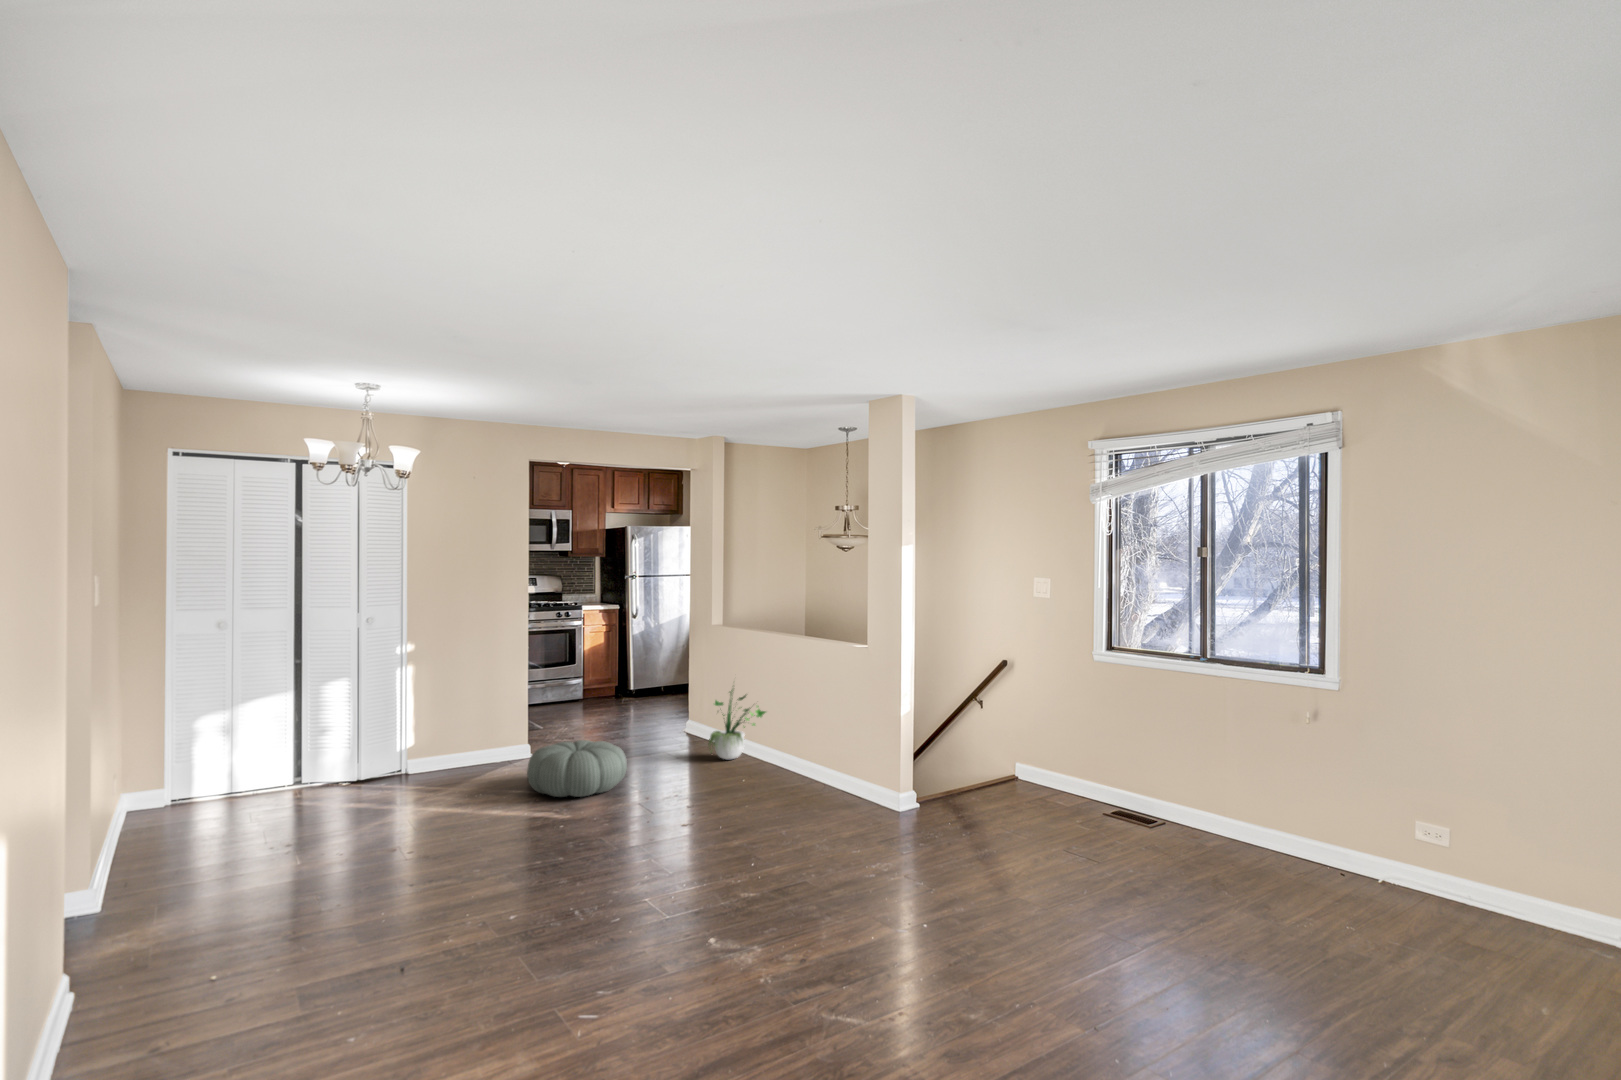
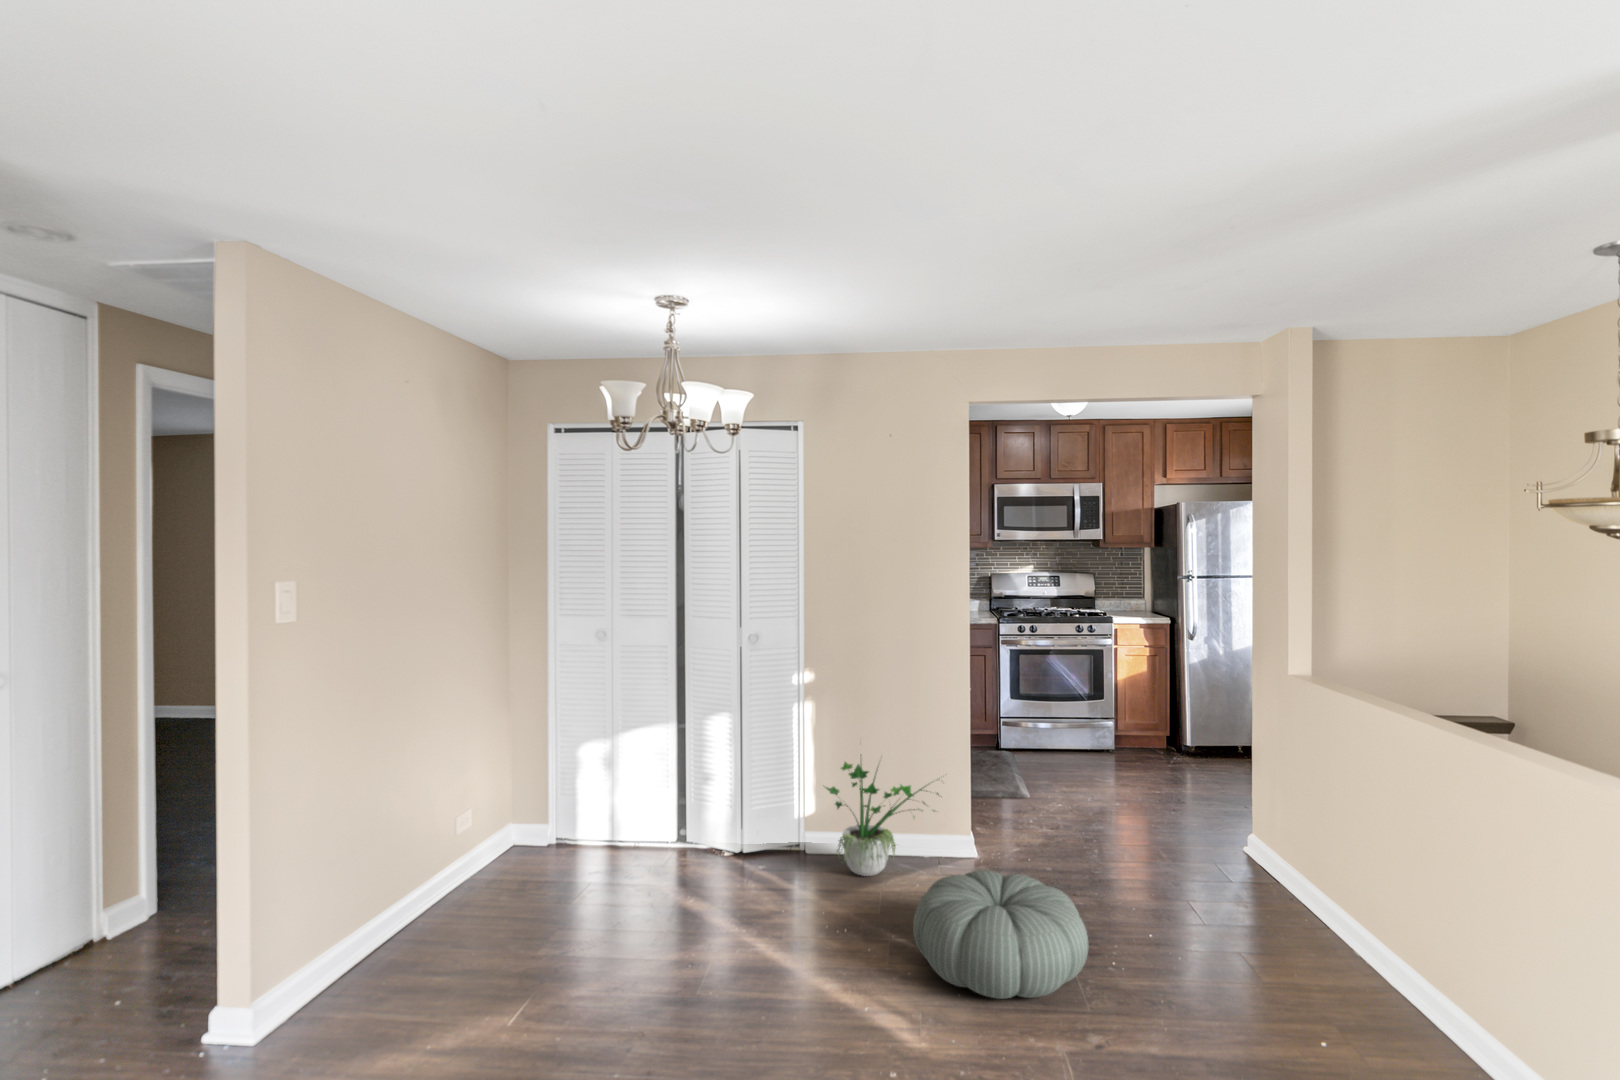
potted plant: present [708,689,766,759] -> present [826,755,942,876]

